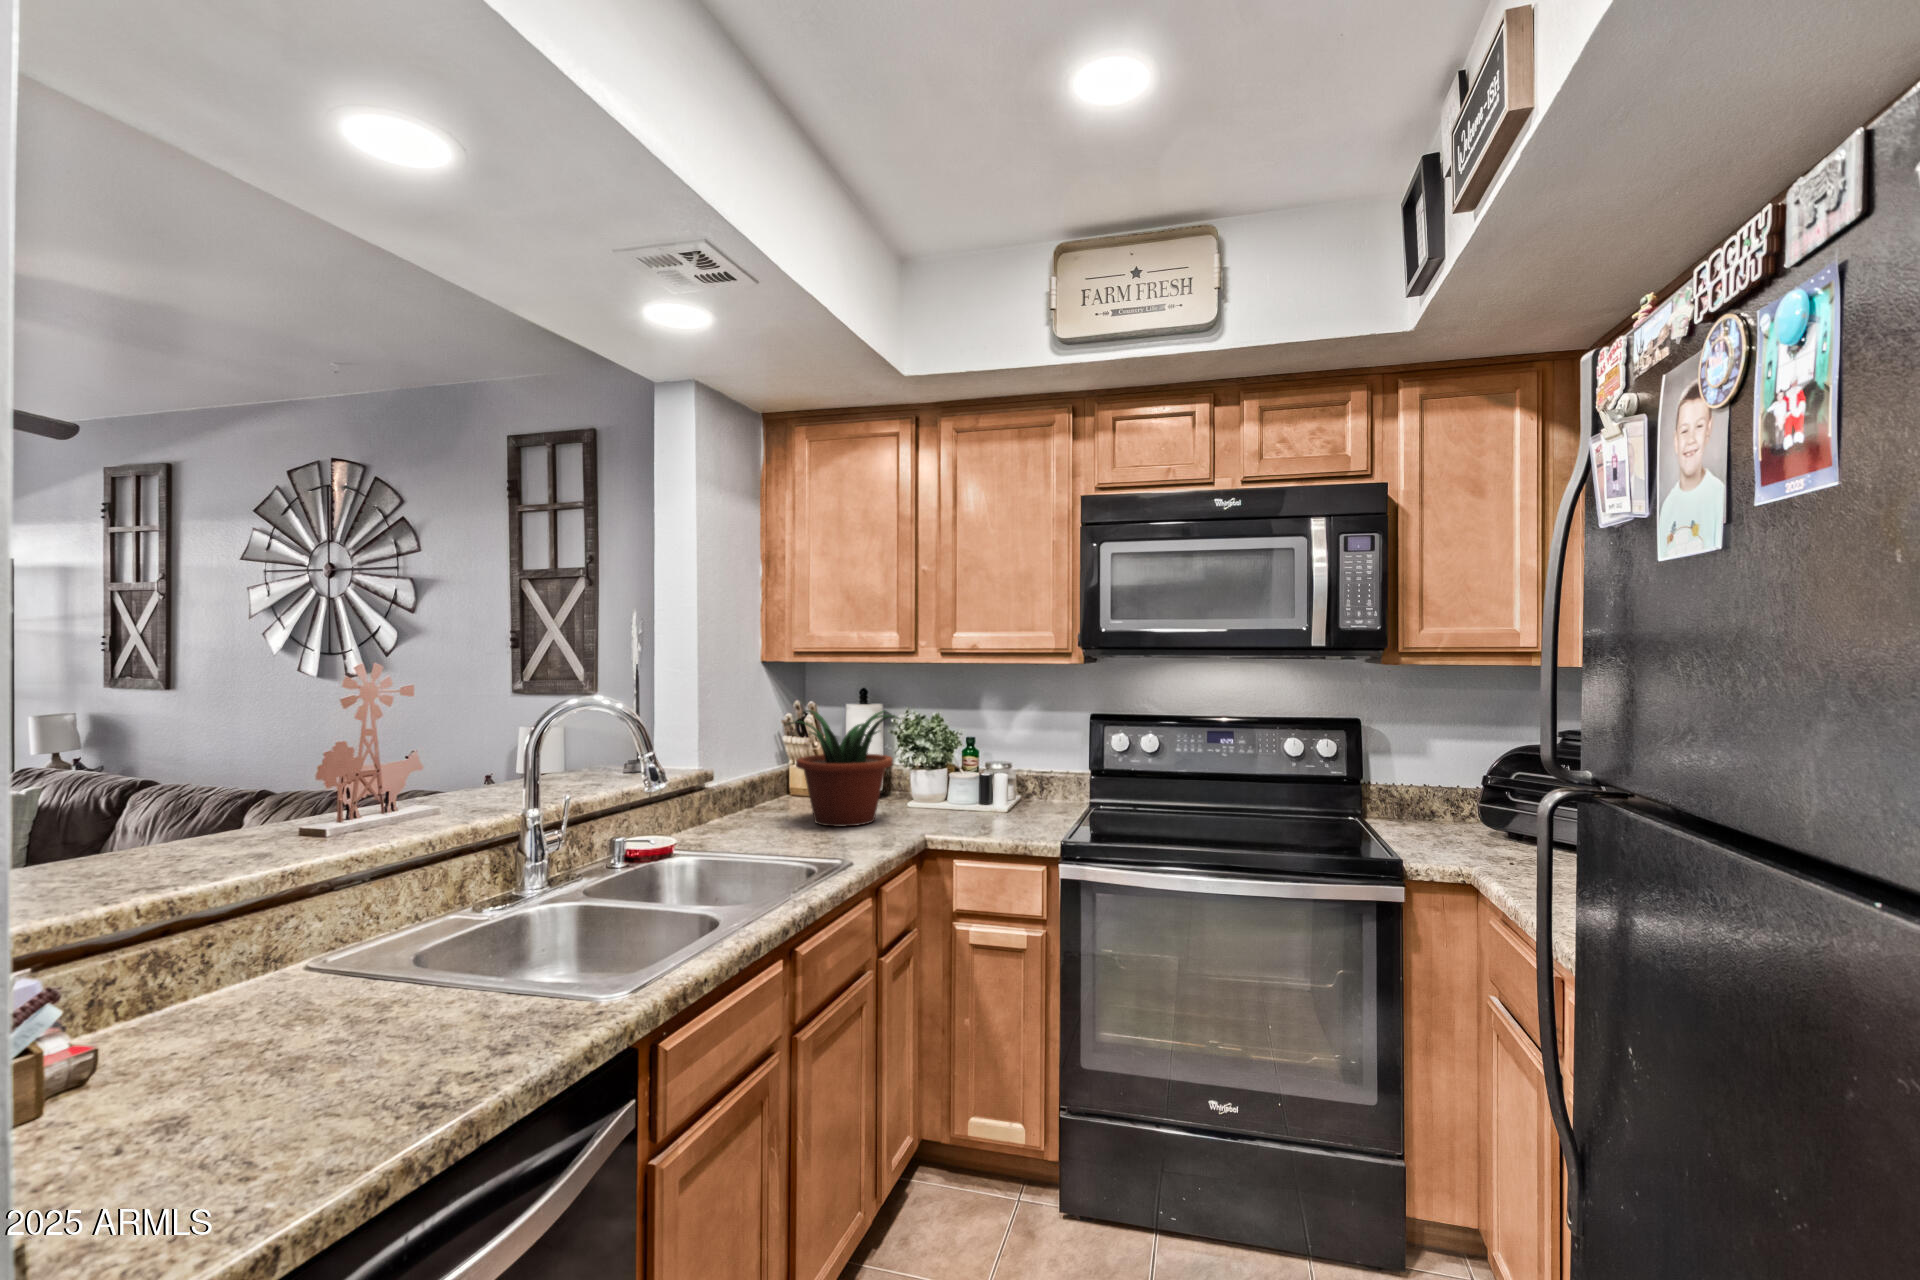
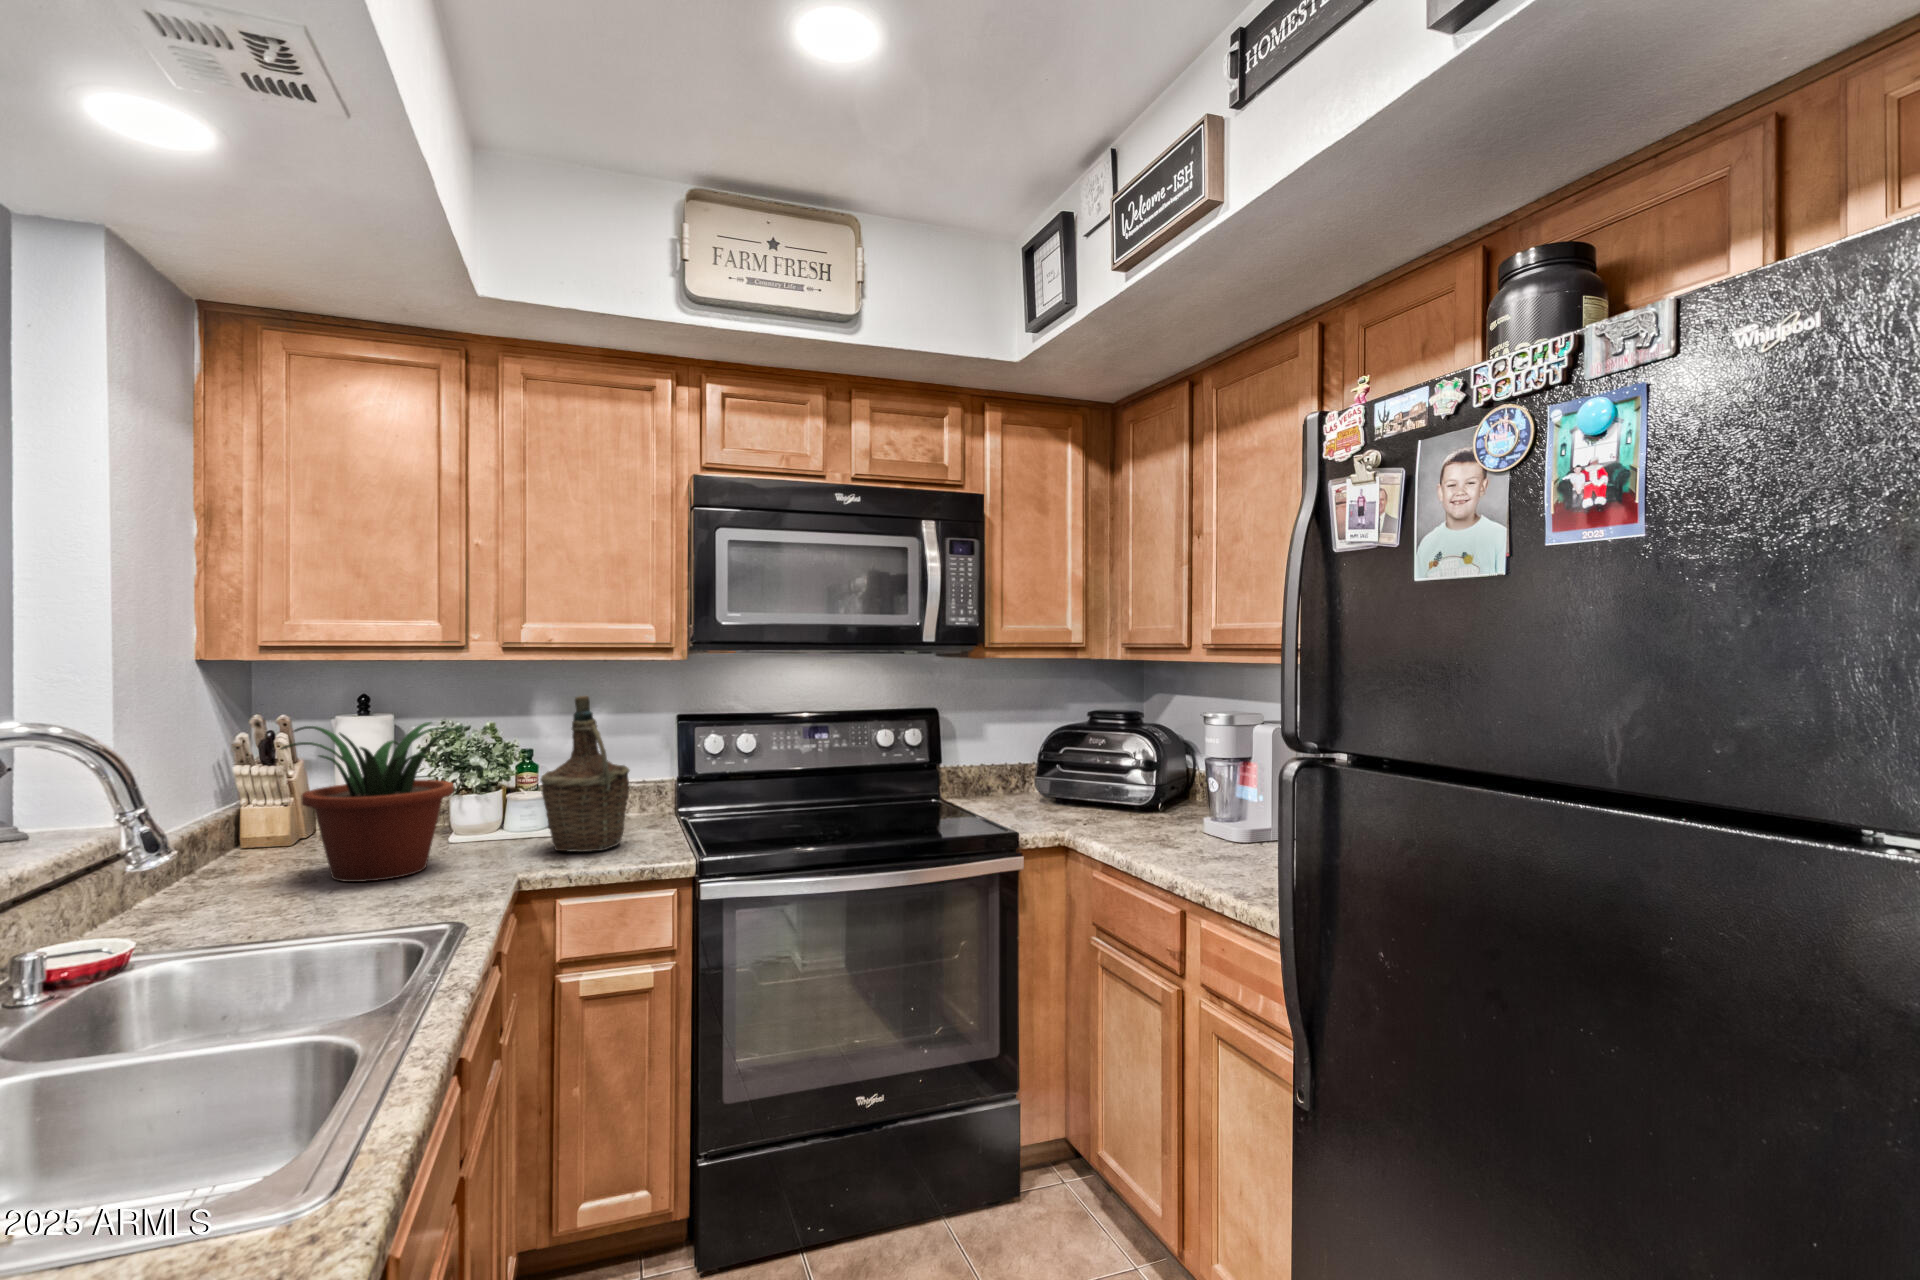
bottle: none [955,694,1025,825] -> present [541,696,630,852]

